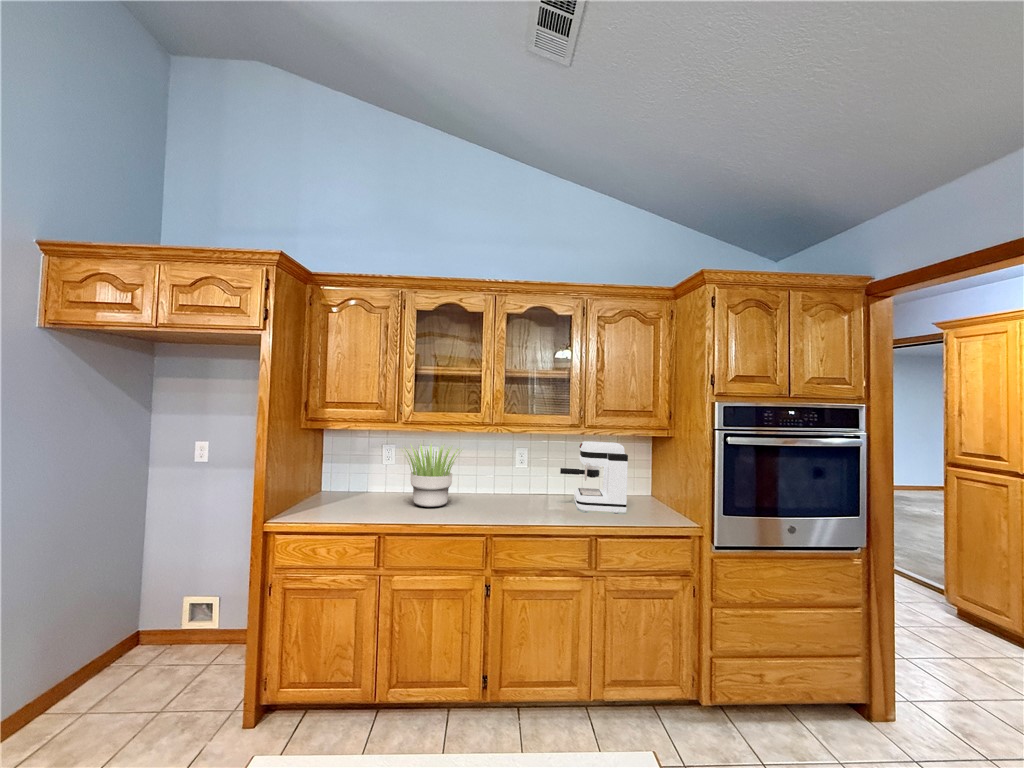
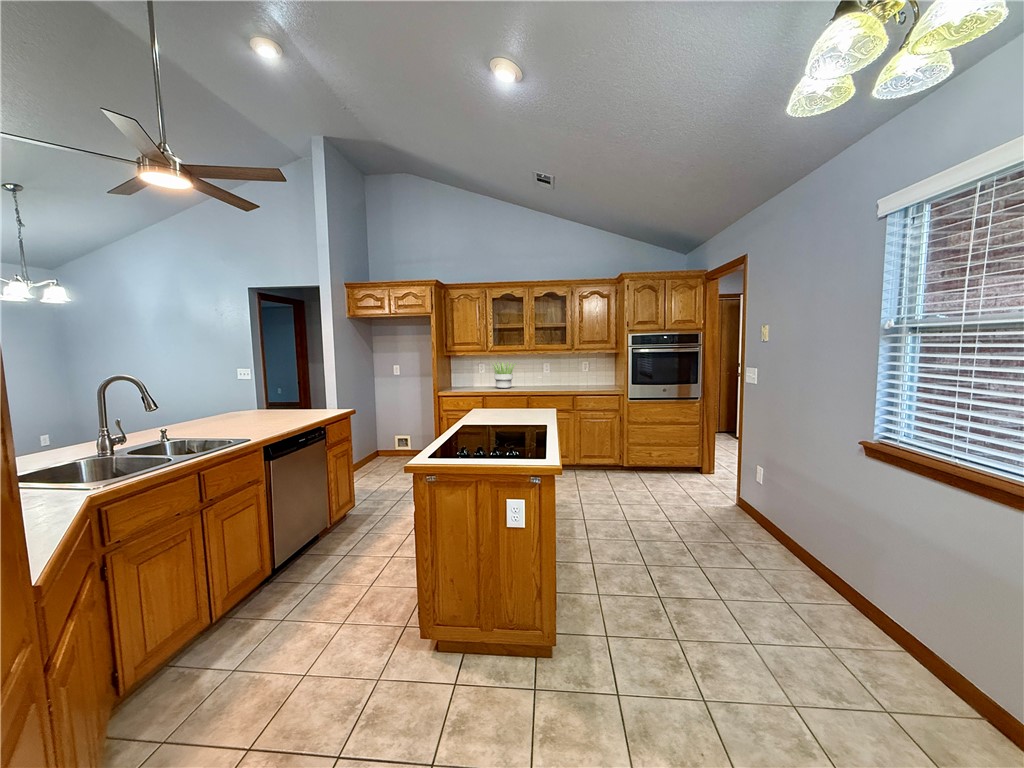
coffee maker: present [560,441,628,513] -> none [563,357,593,388]

